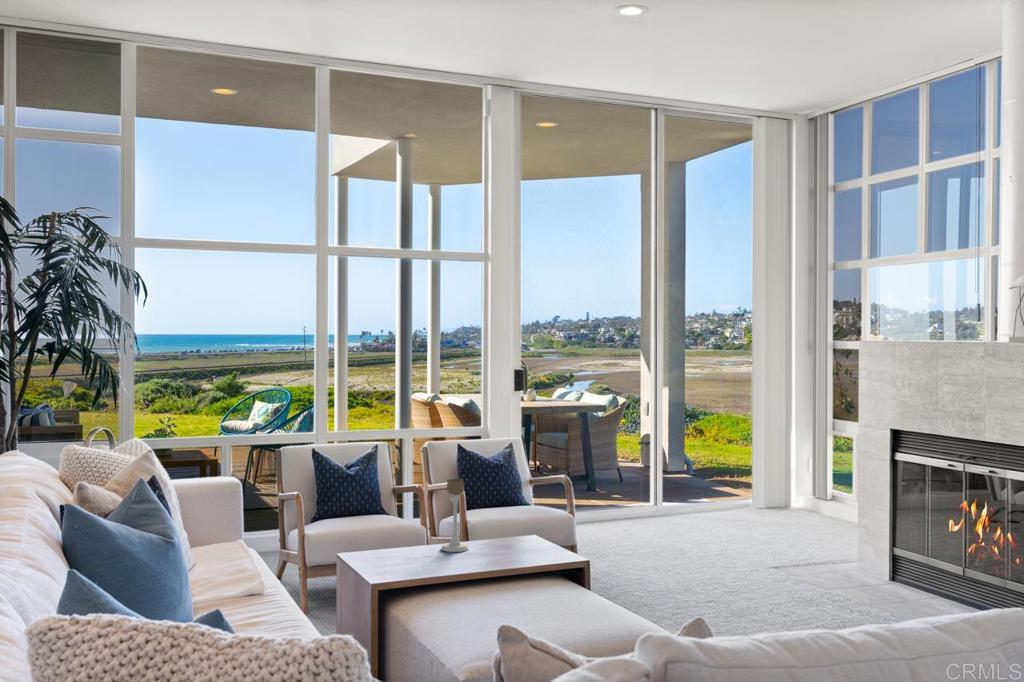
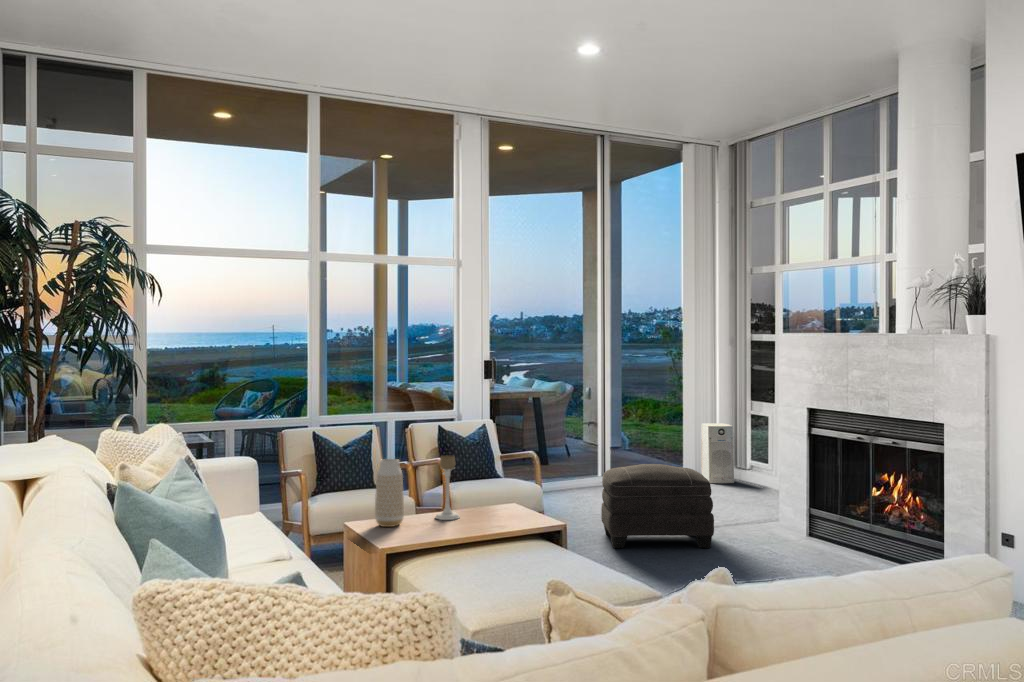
air purifier: none [769,444,806,514] -> present [701,423,734,483]
vase: none [372,482,405,559] -> present [375,459,404,527]
ottoman: none [642,491,770,590] -> present [601,464,714,548]

